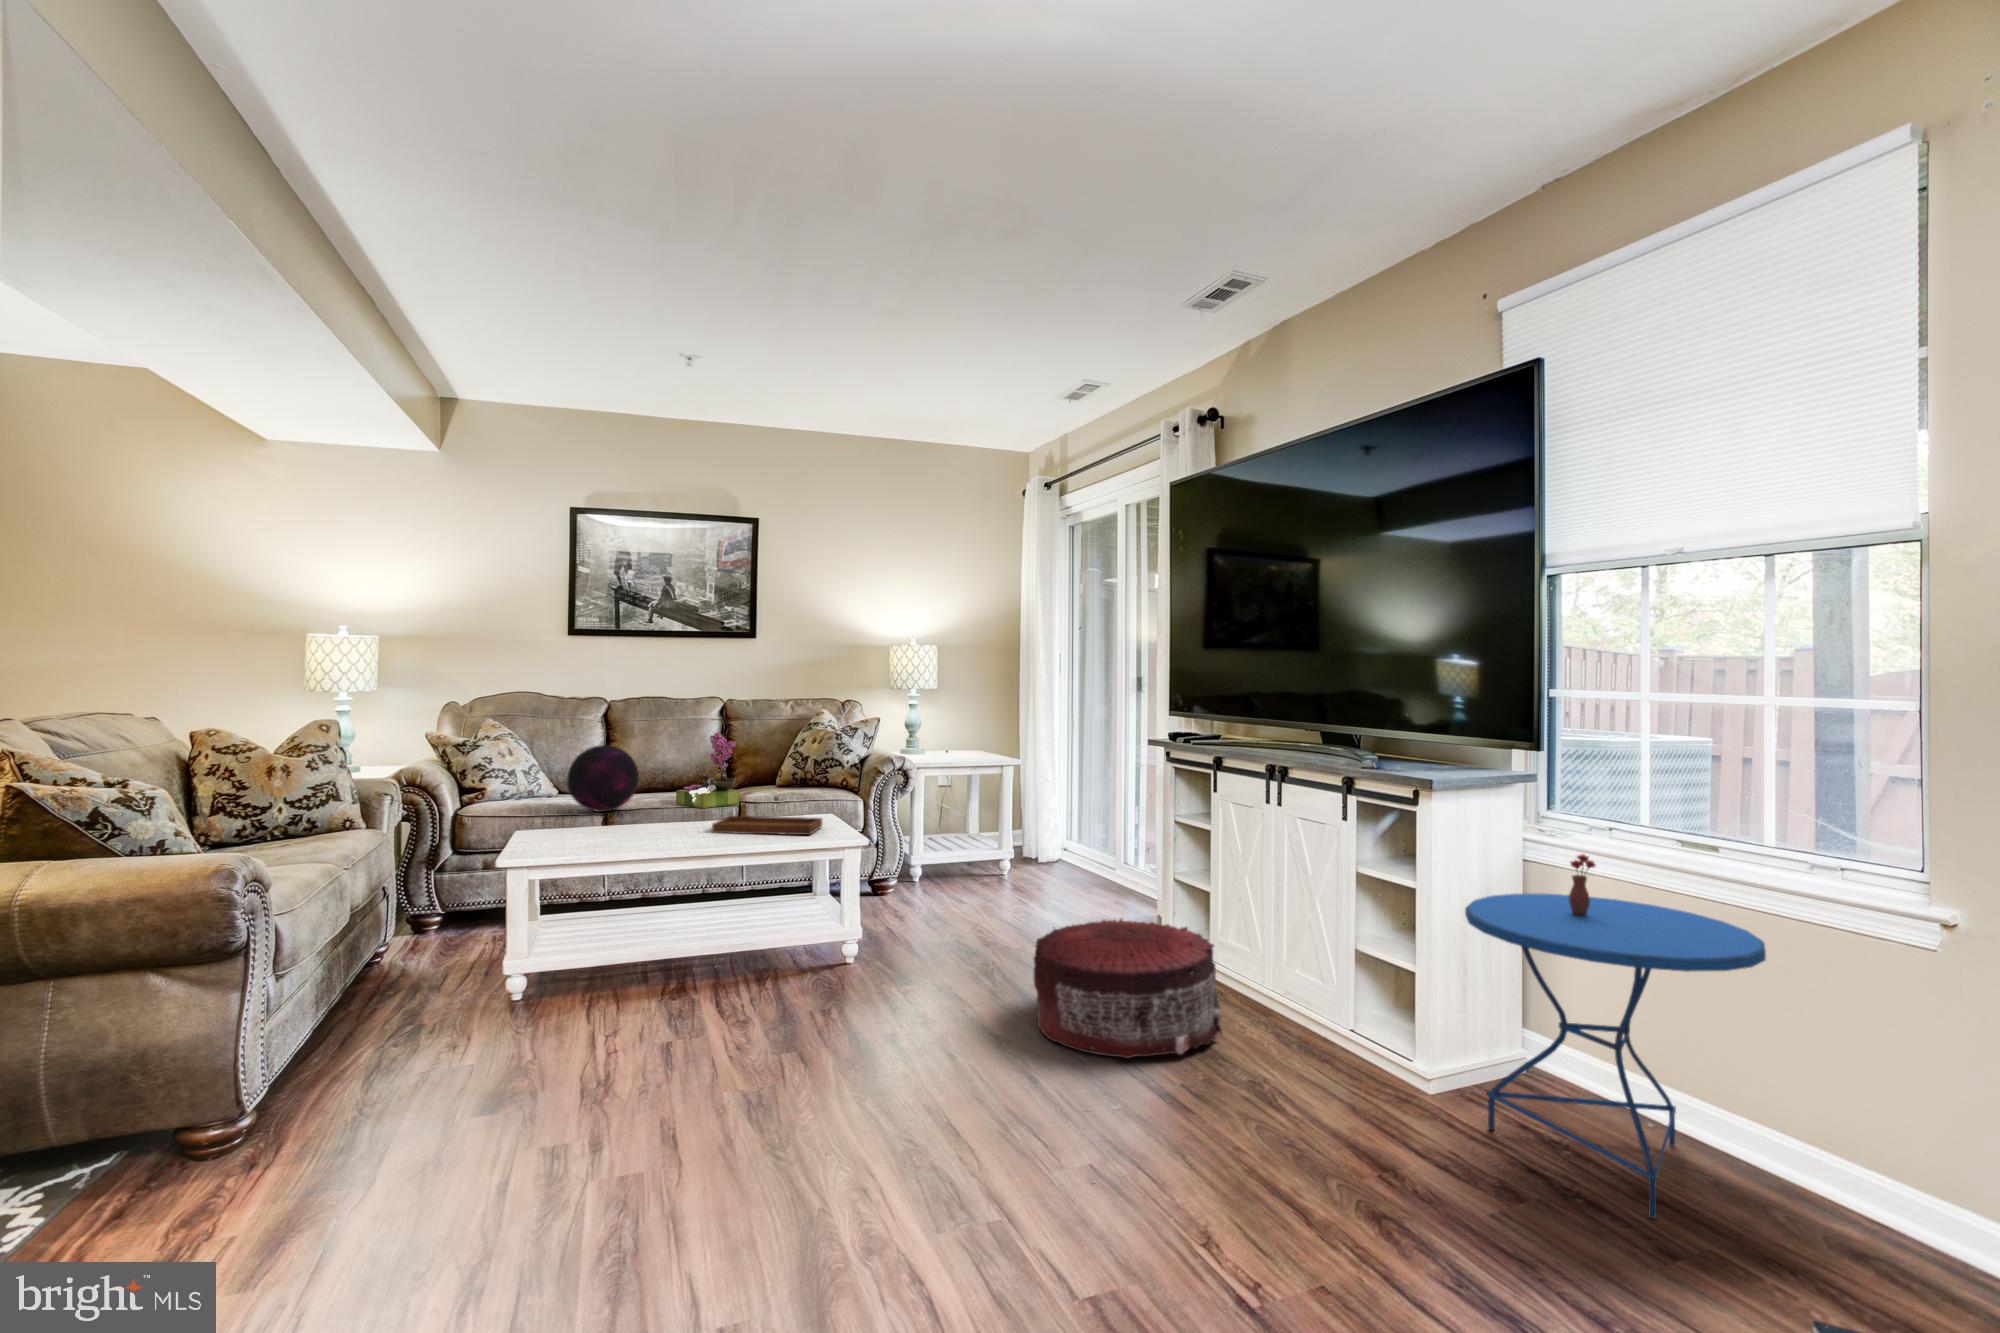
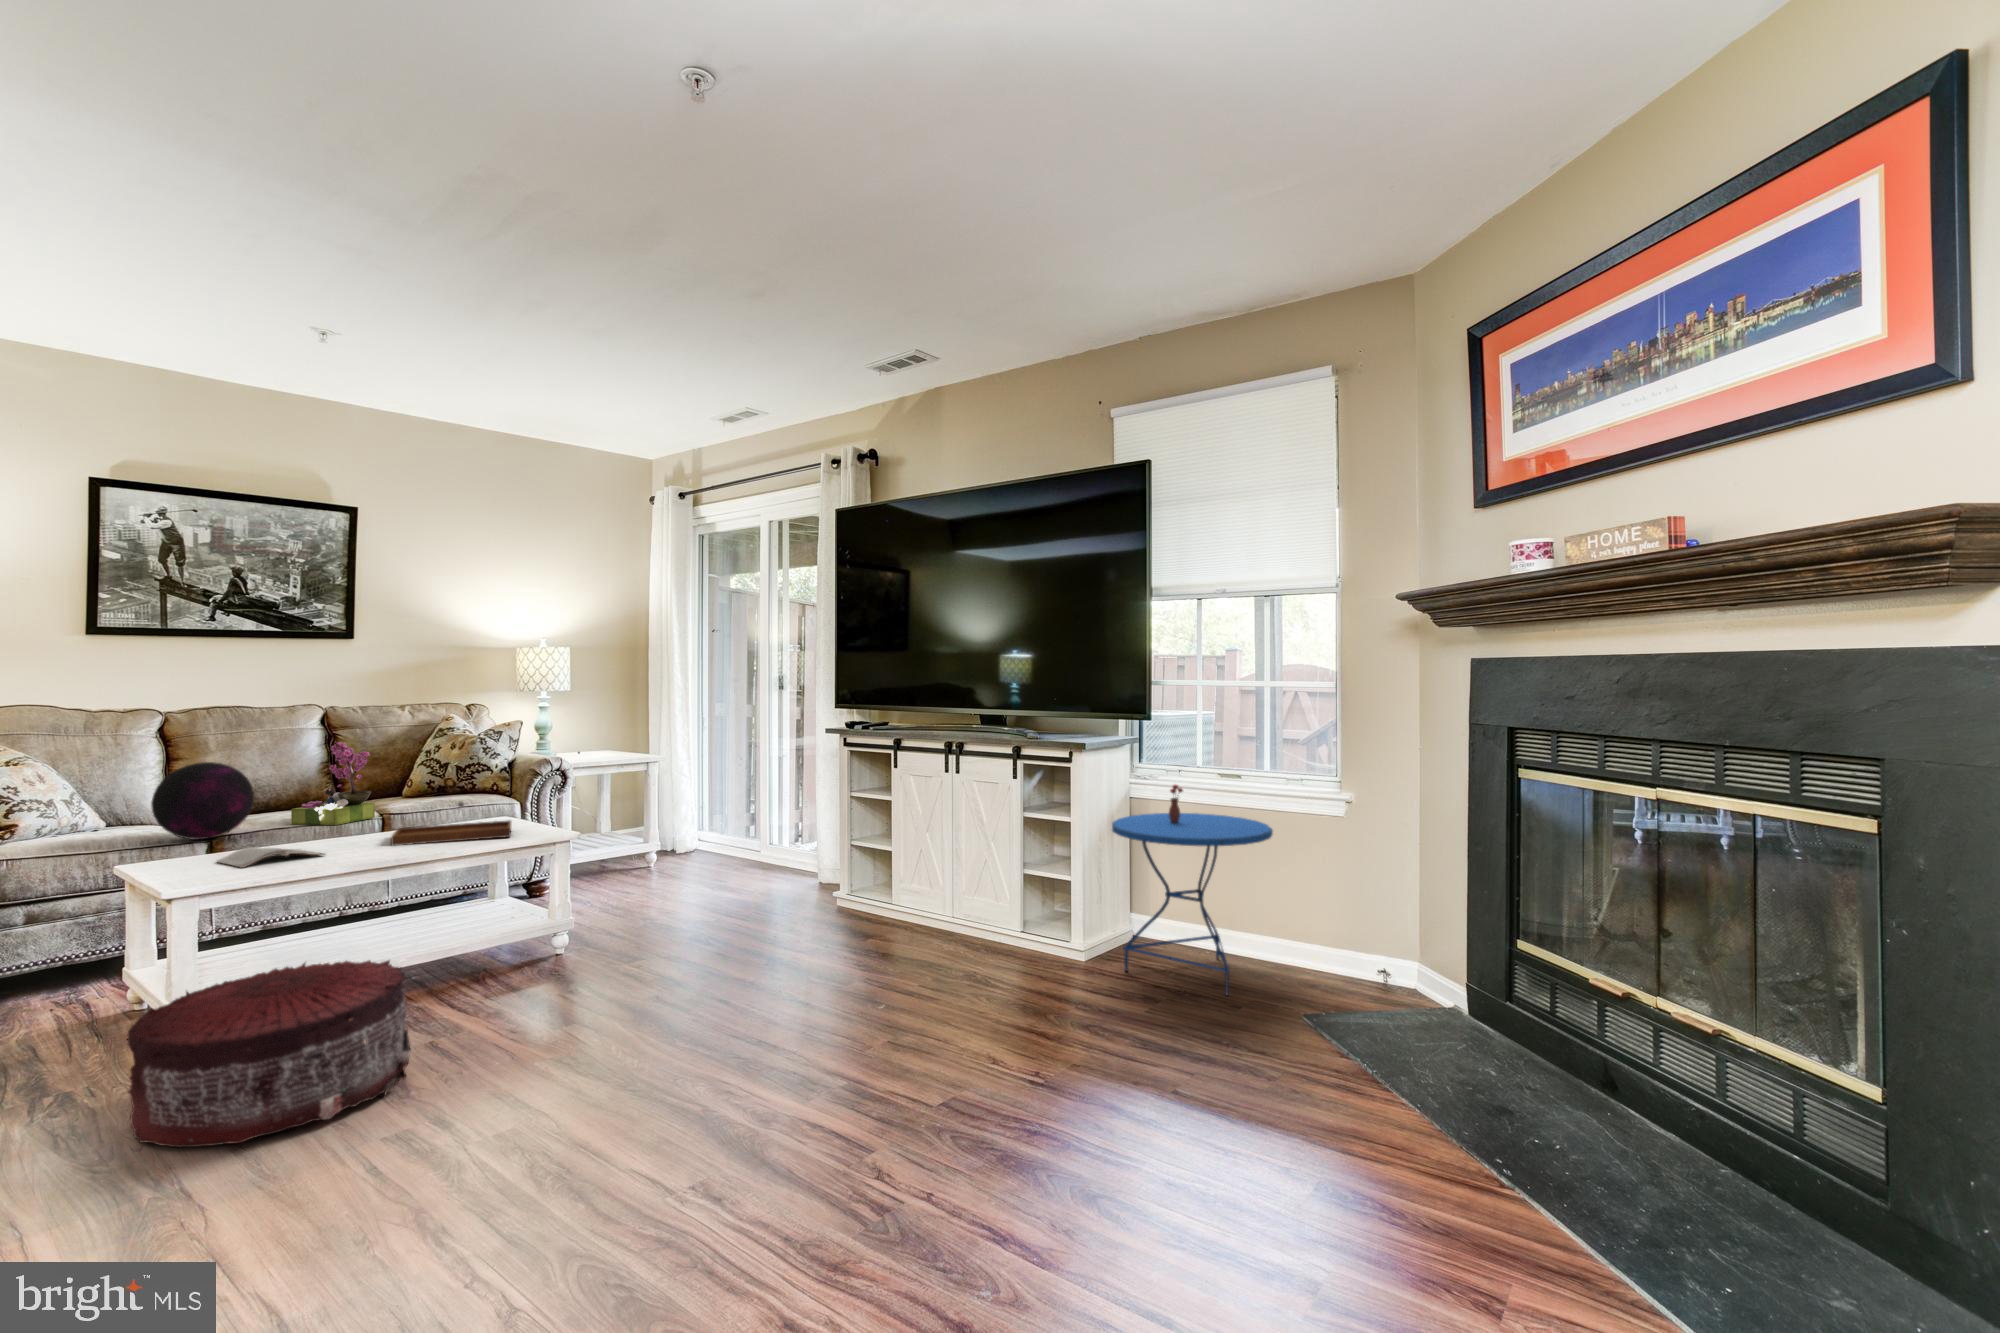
magazine: none [578,823,654,841] -> present [217,847,324,868]
pouf: present [1034,919,1222,1059] -> present [127,960,410,1147]

